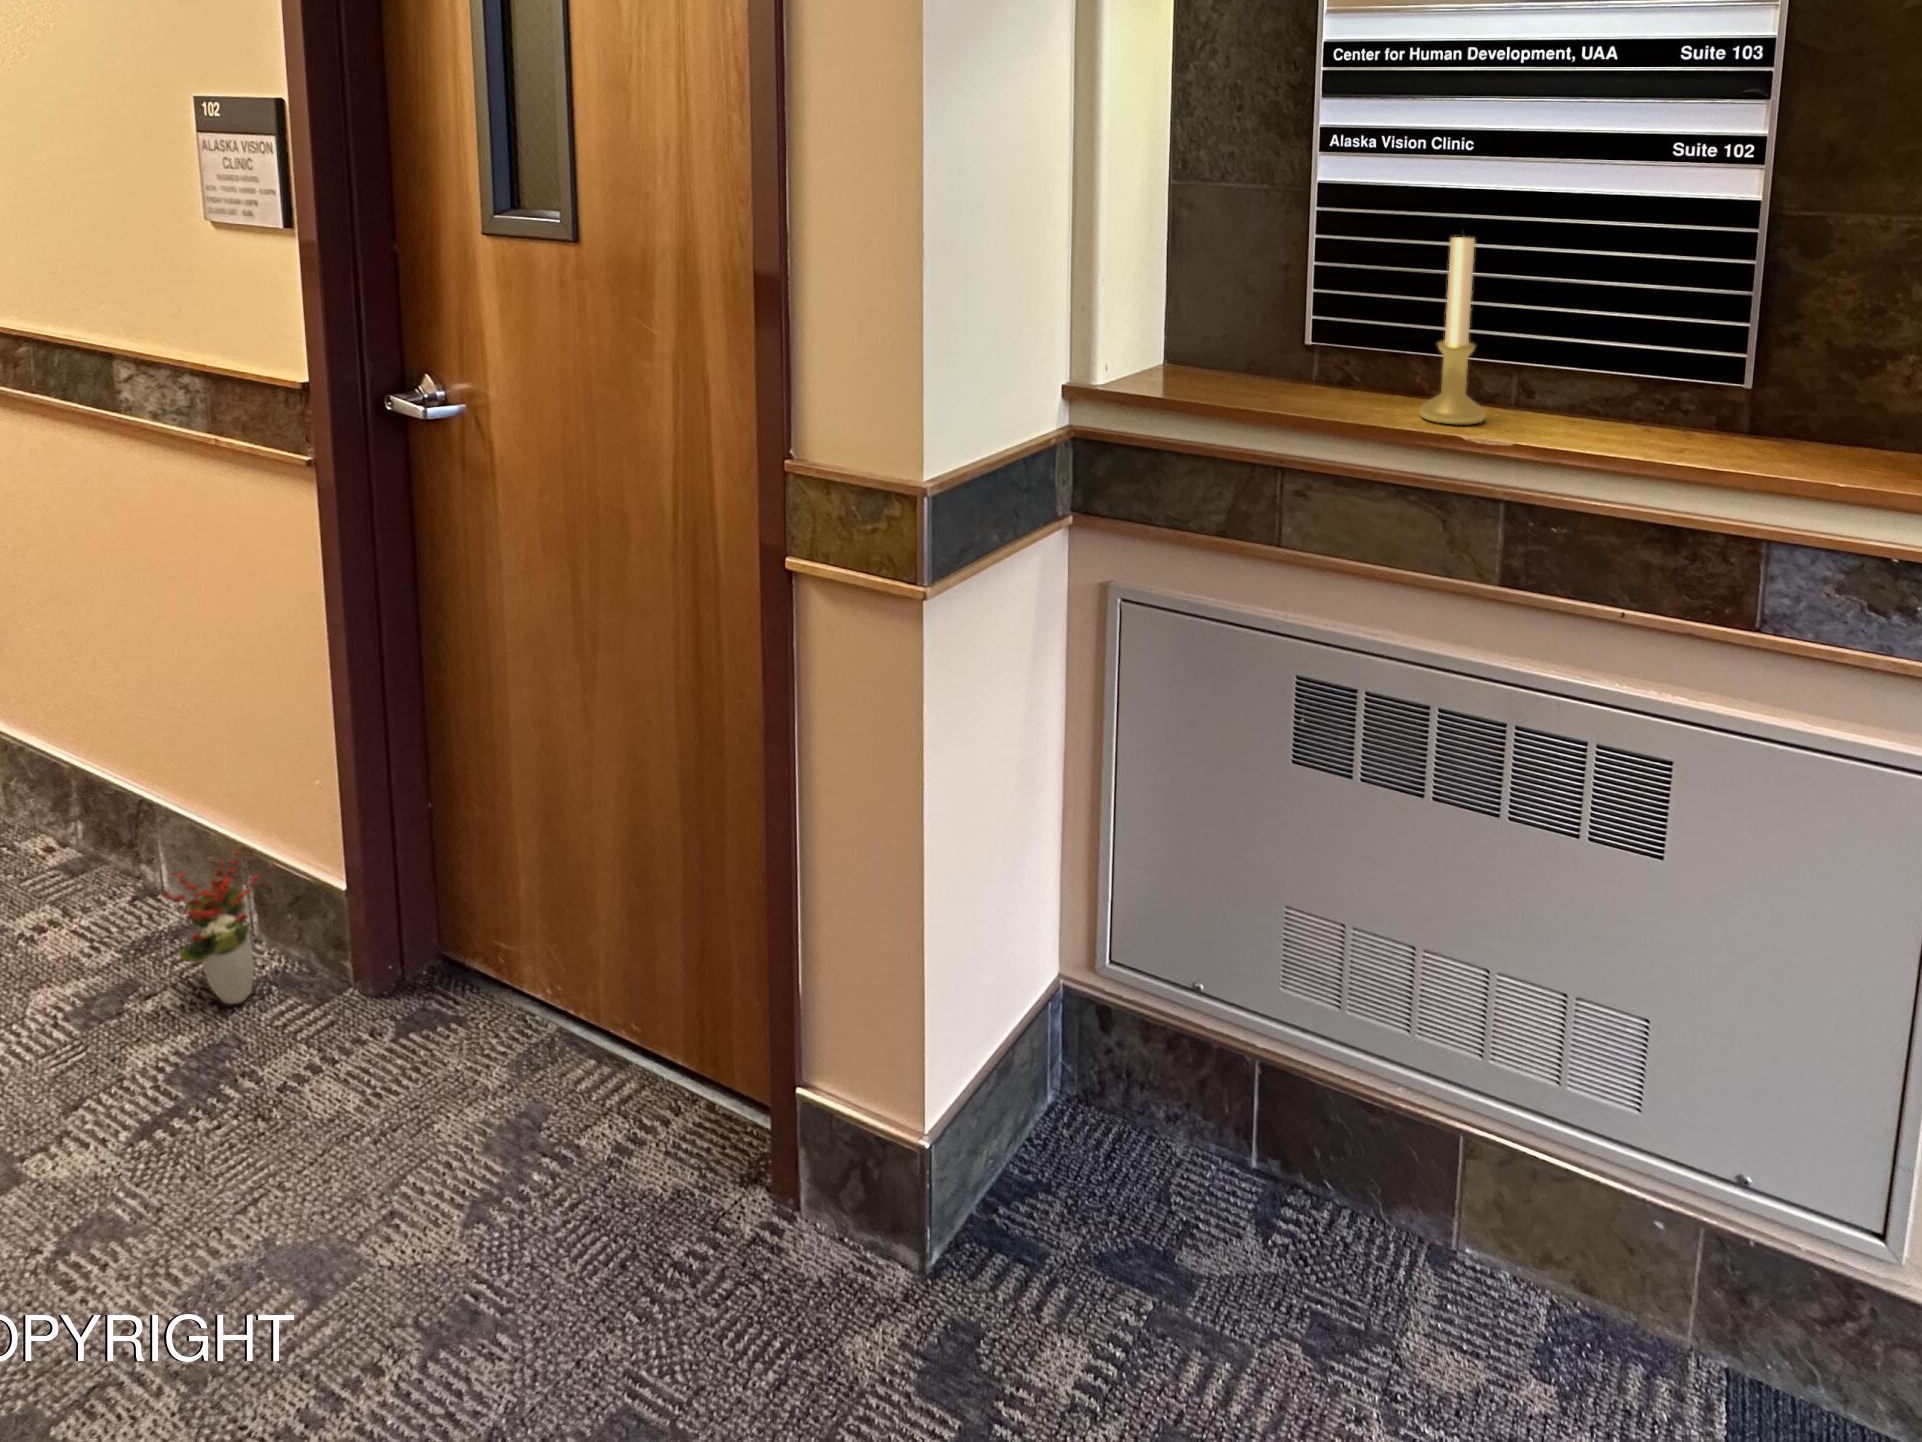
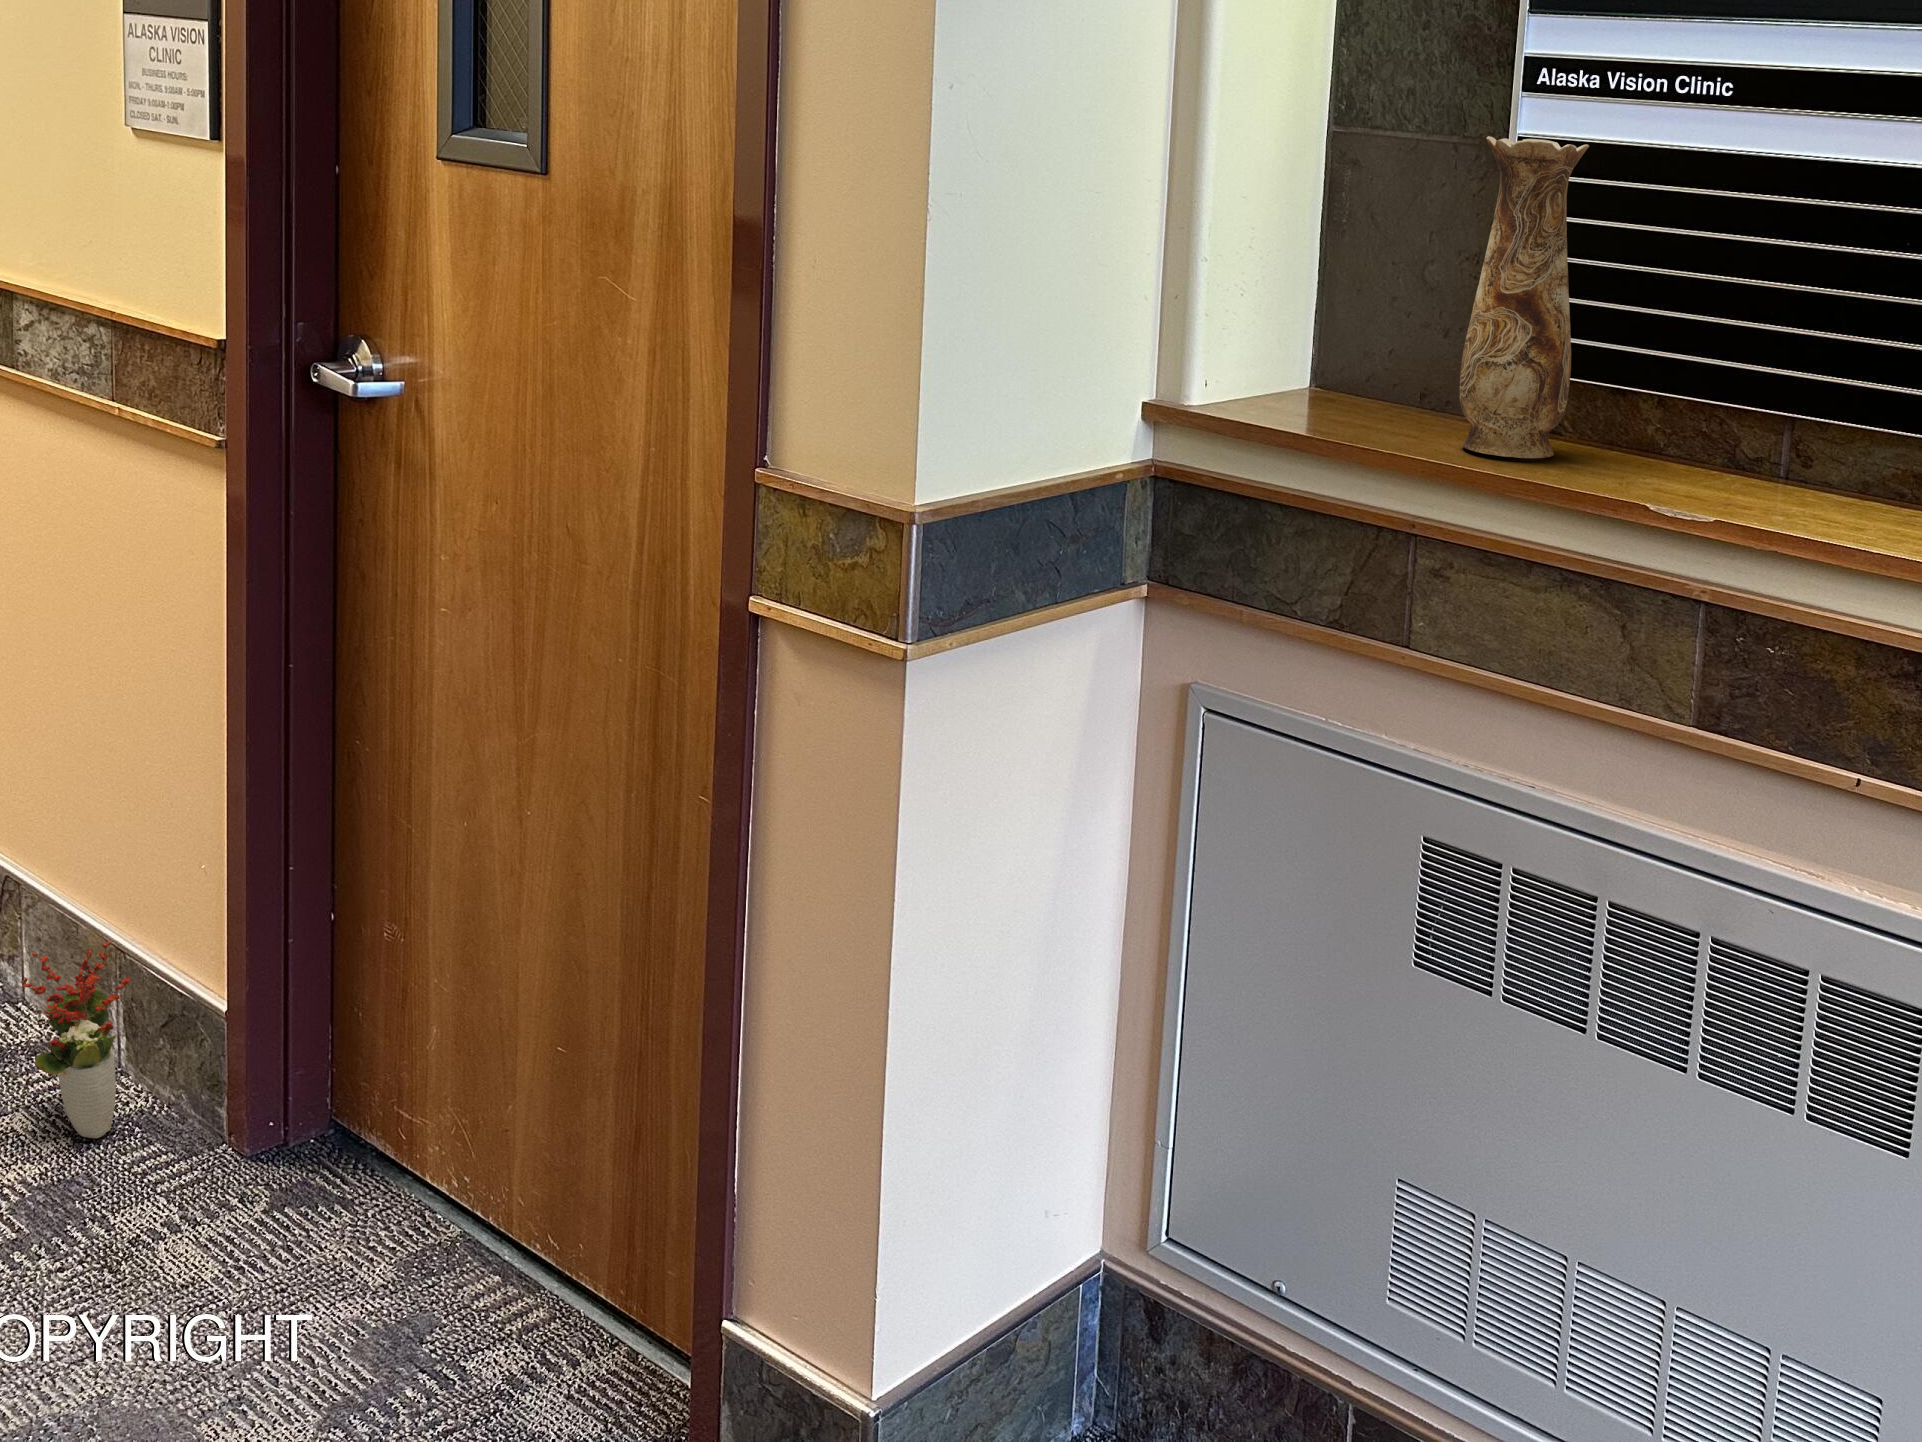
vase: none [1296,185,1378,406] -> present [1459,136,1589,458]
candle holder: present [1420,236,1485,425] -> none [1619,211,1715,494]

